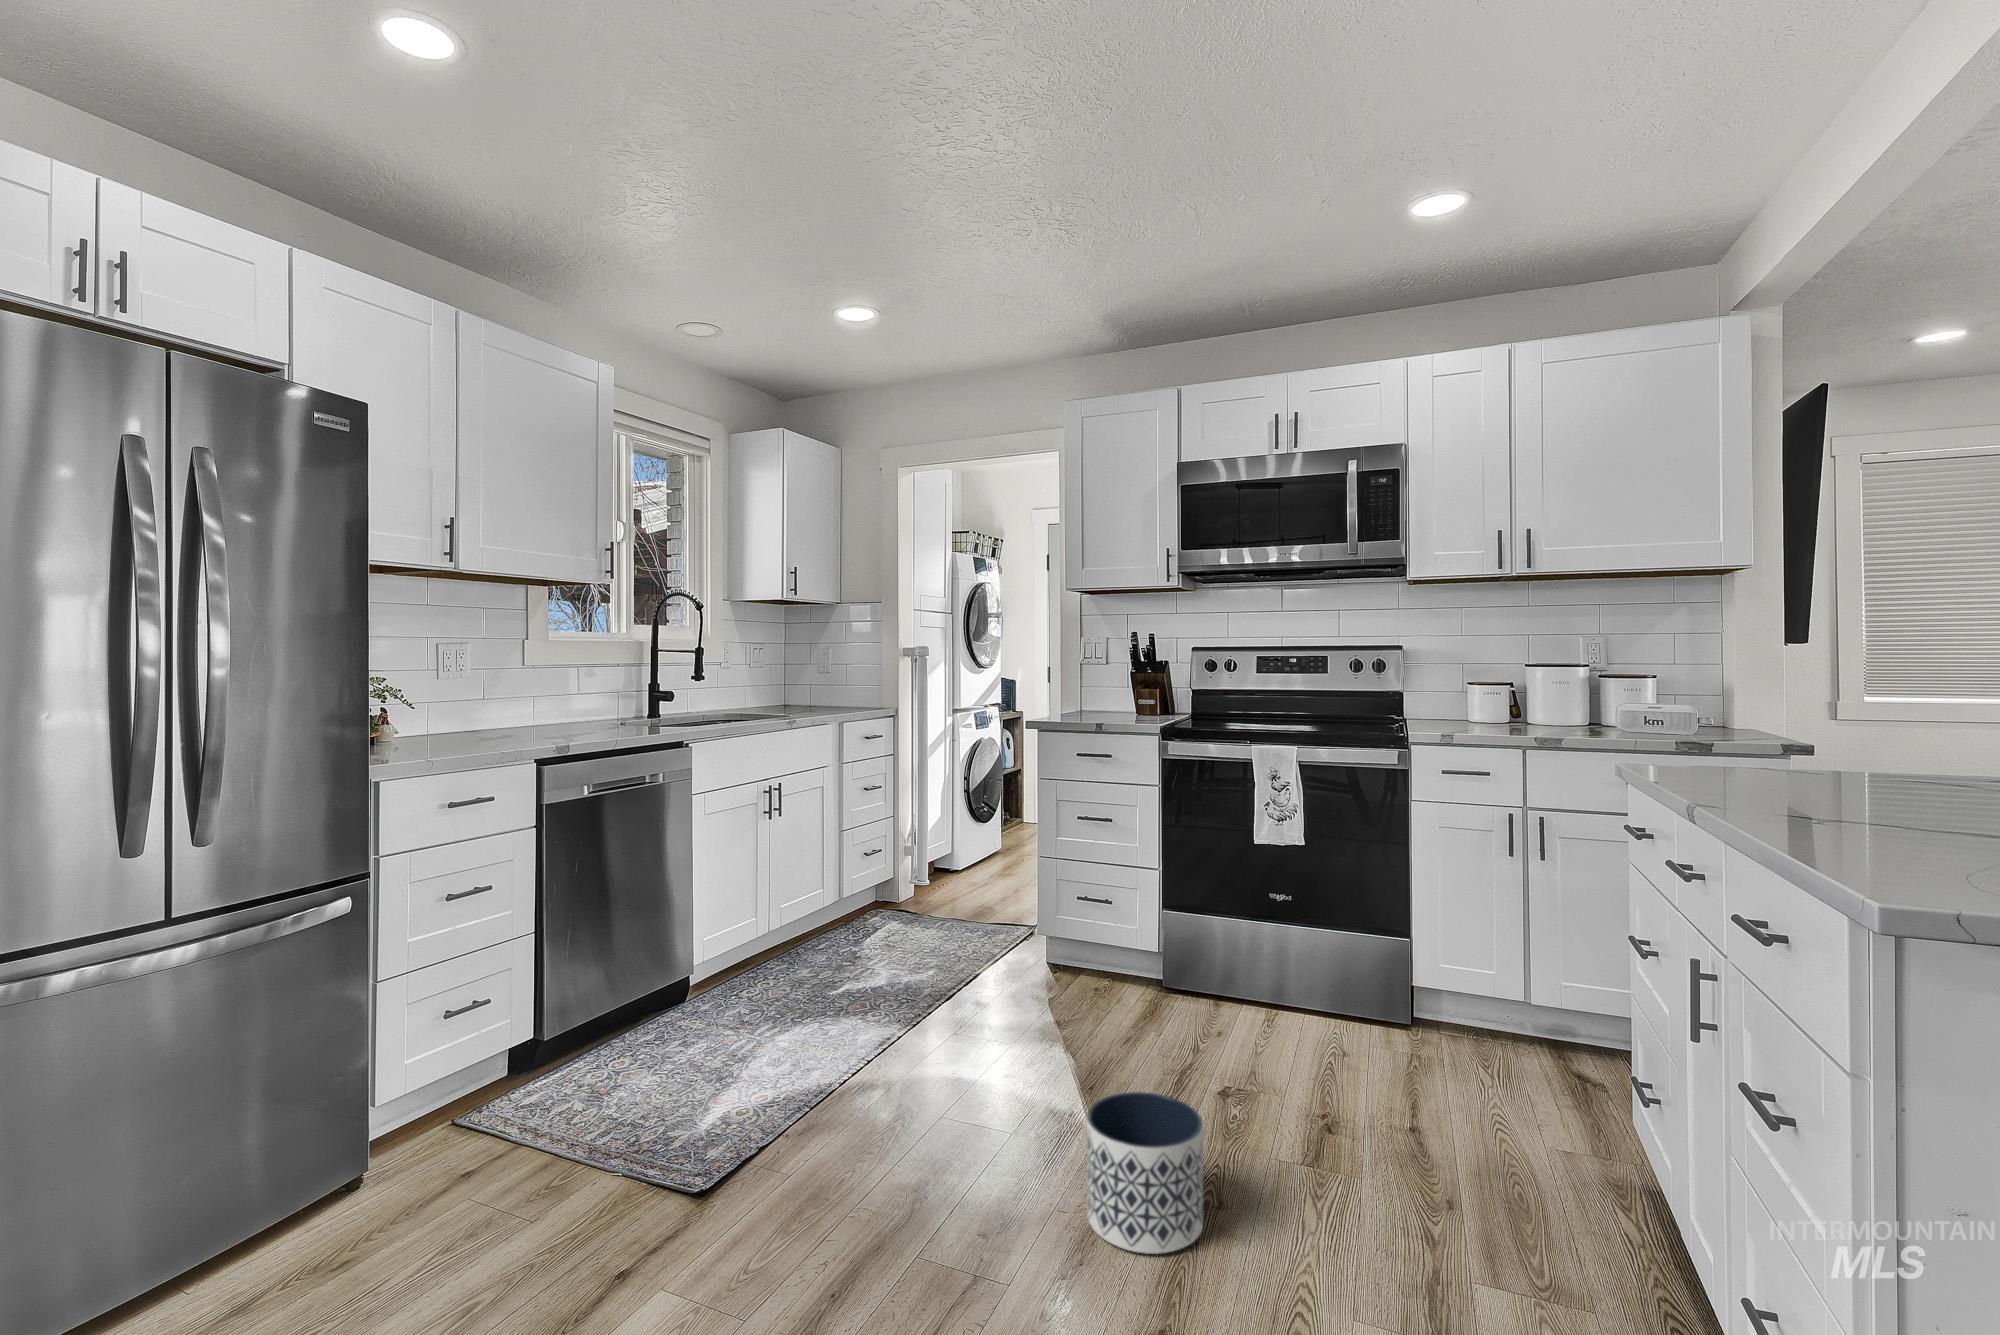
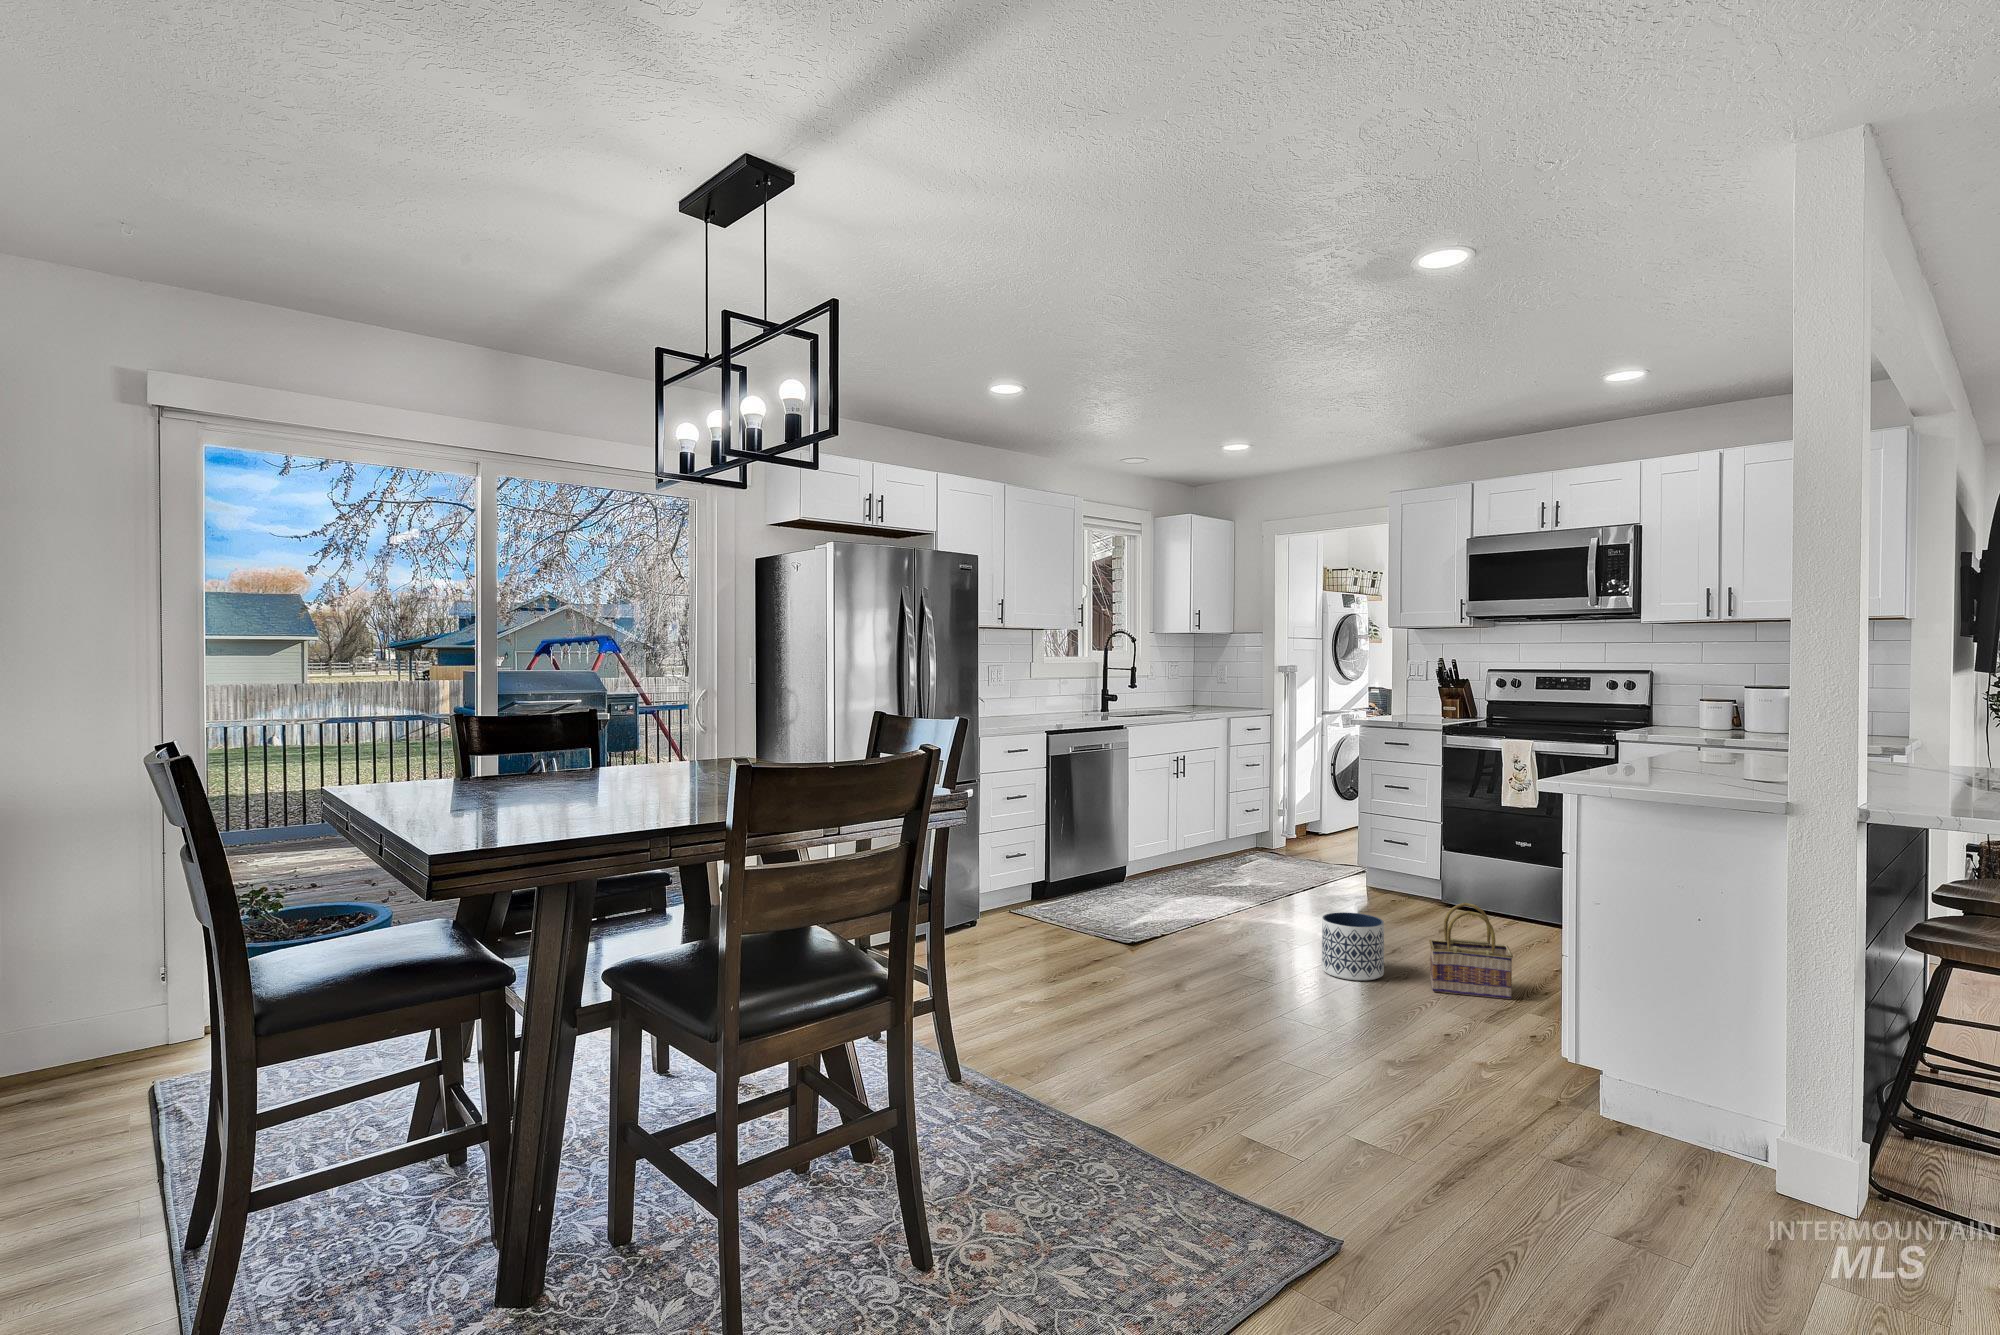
basket: none [1281,1061,1448,1259] -> present [1429,903,1513,999]

